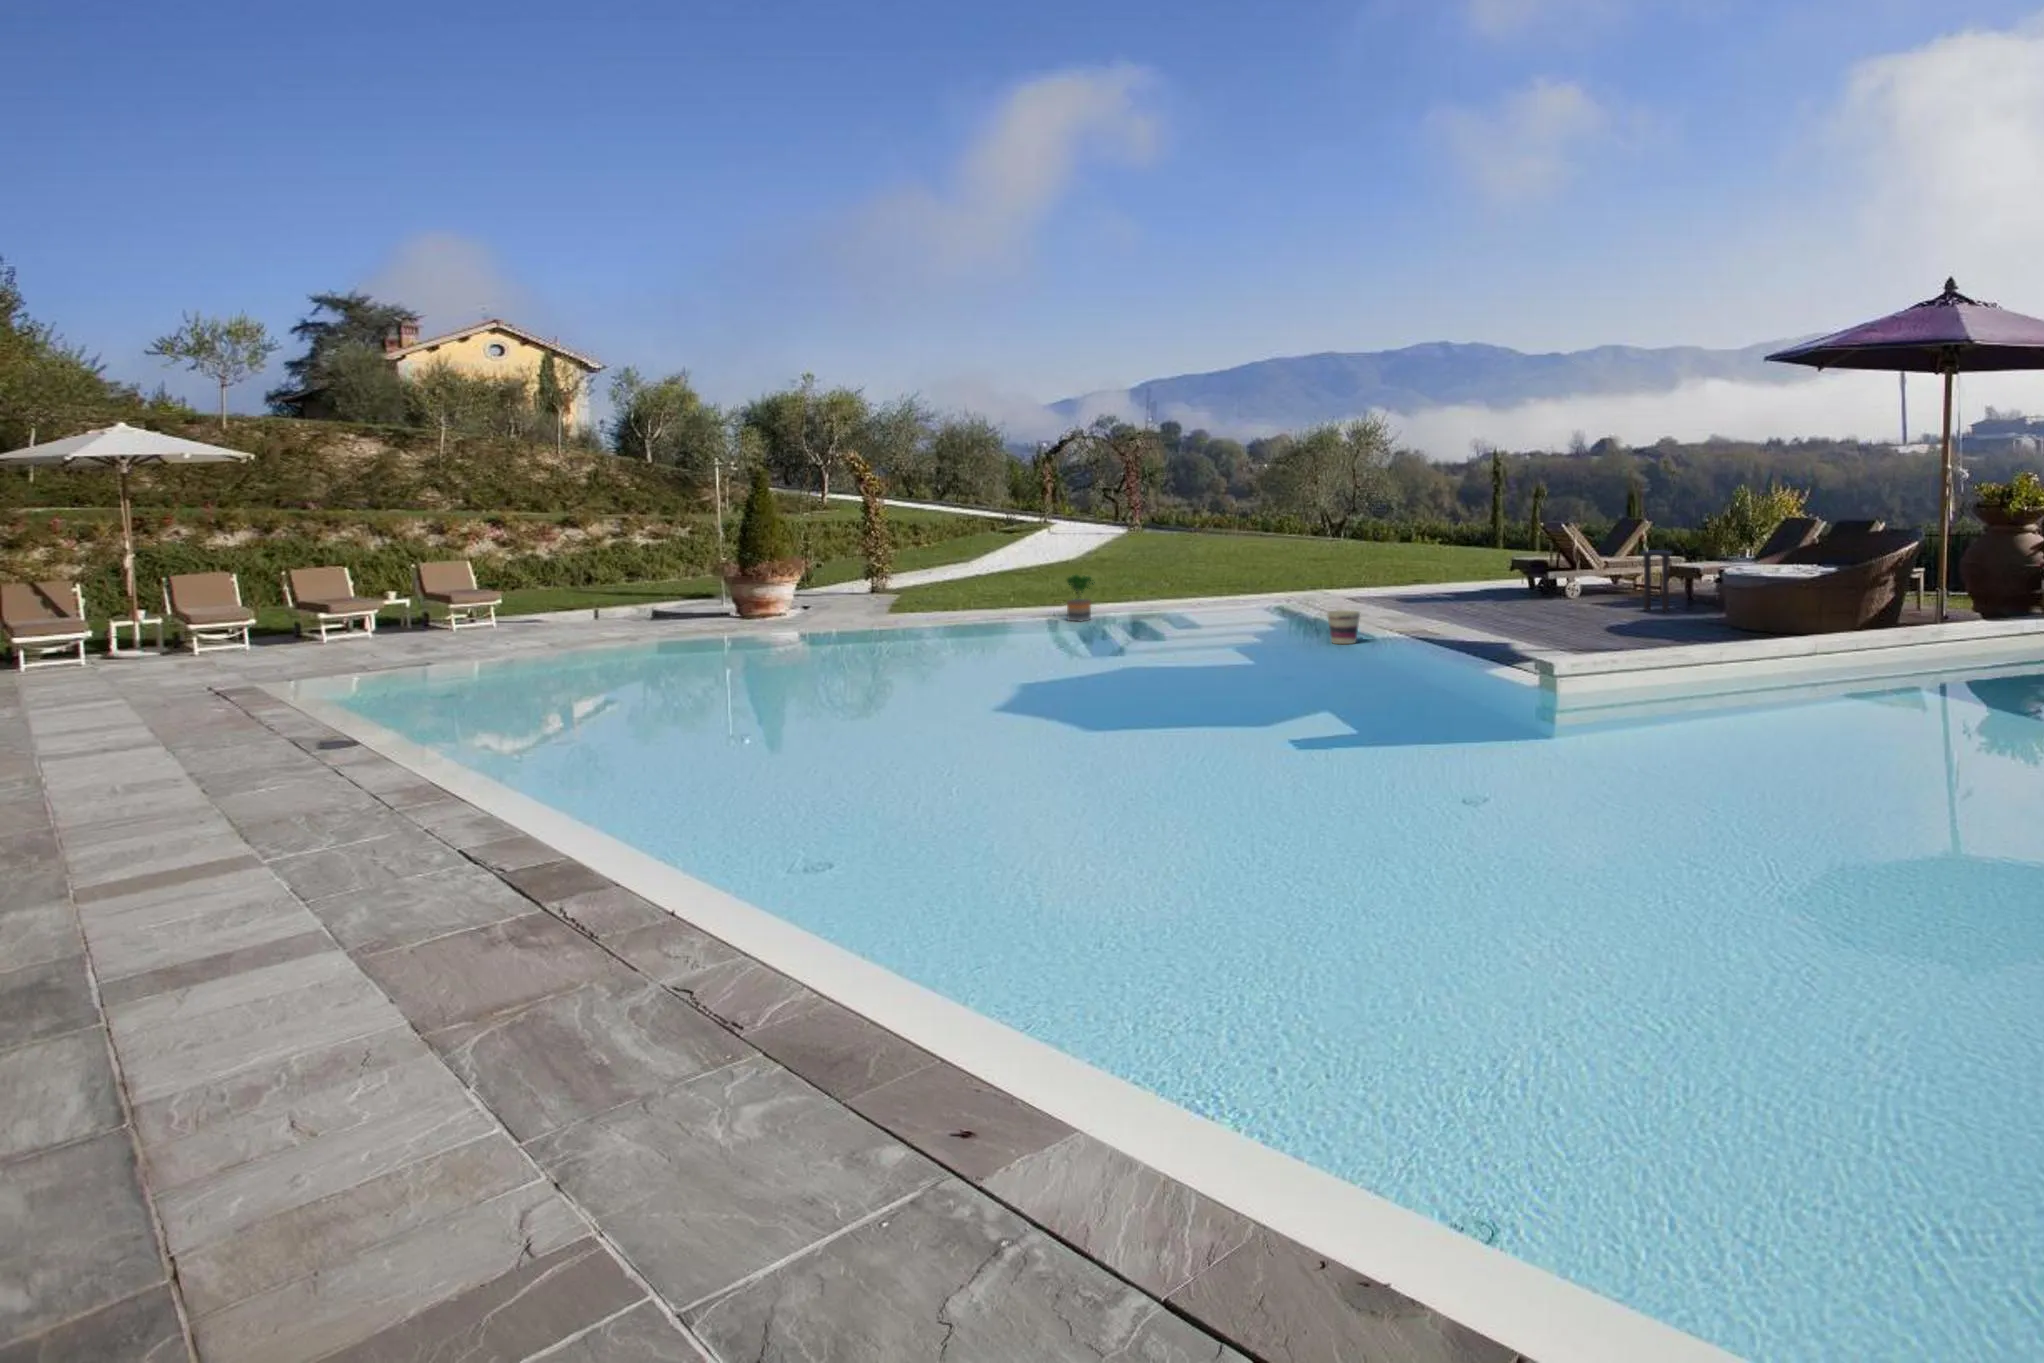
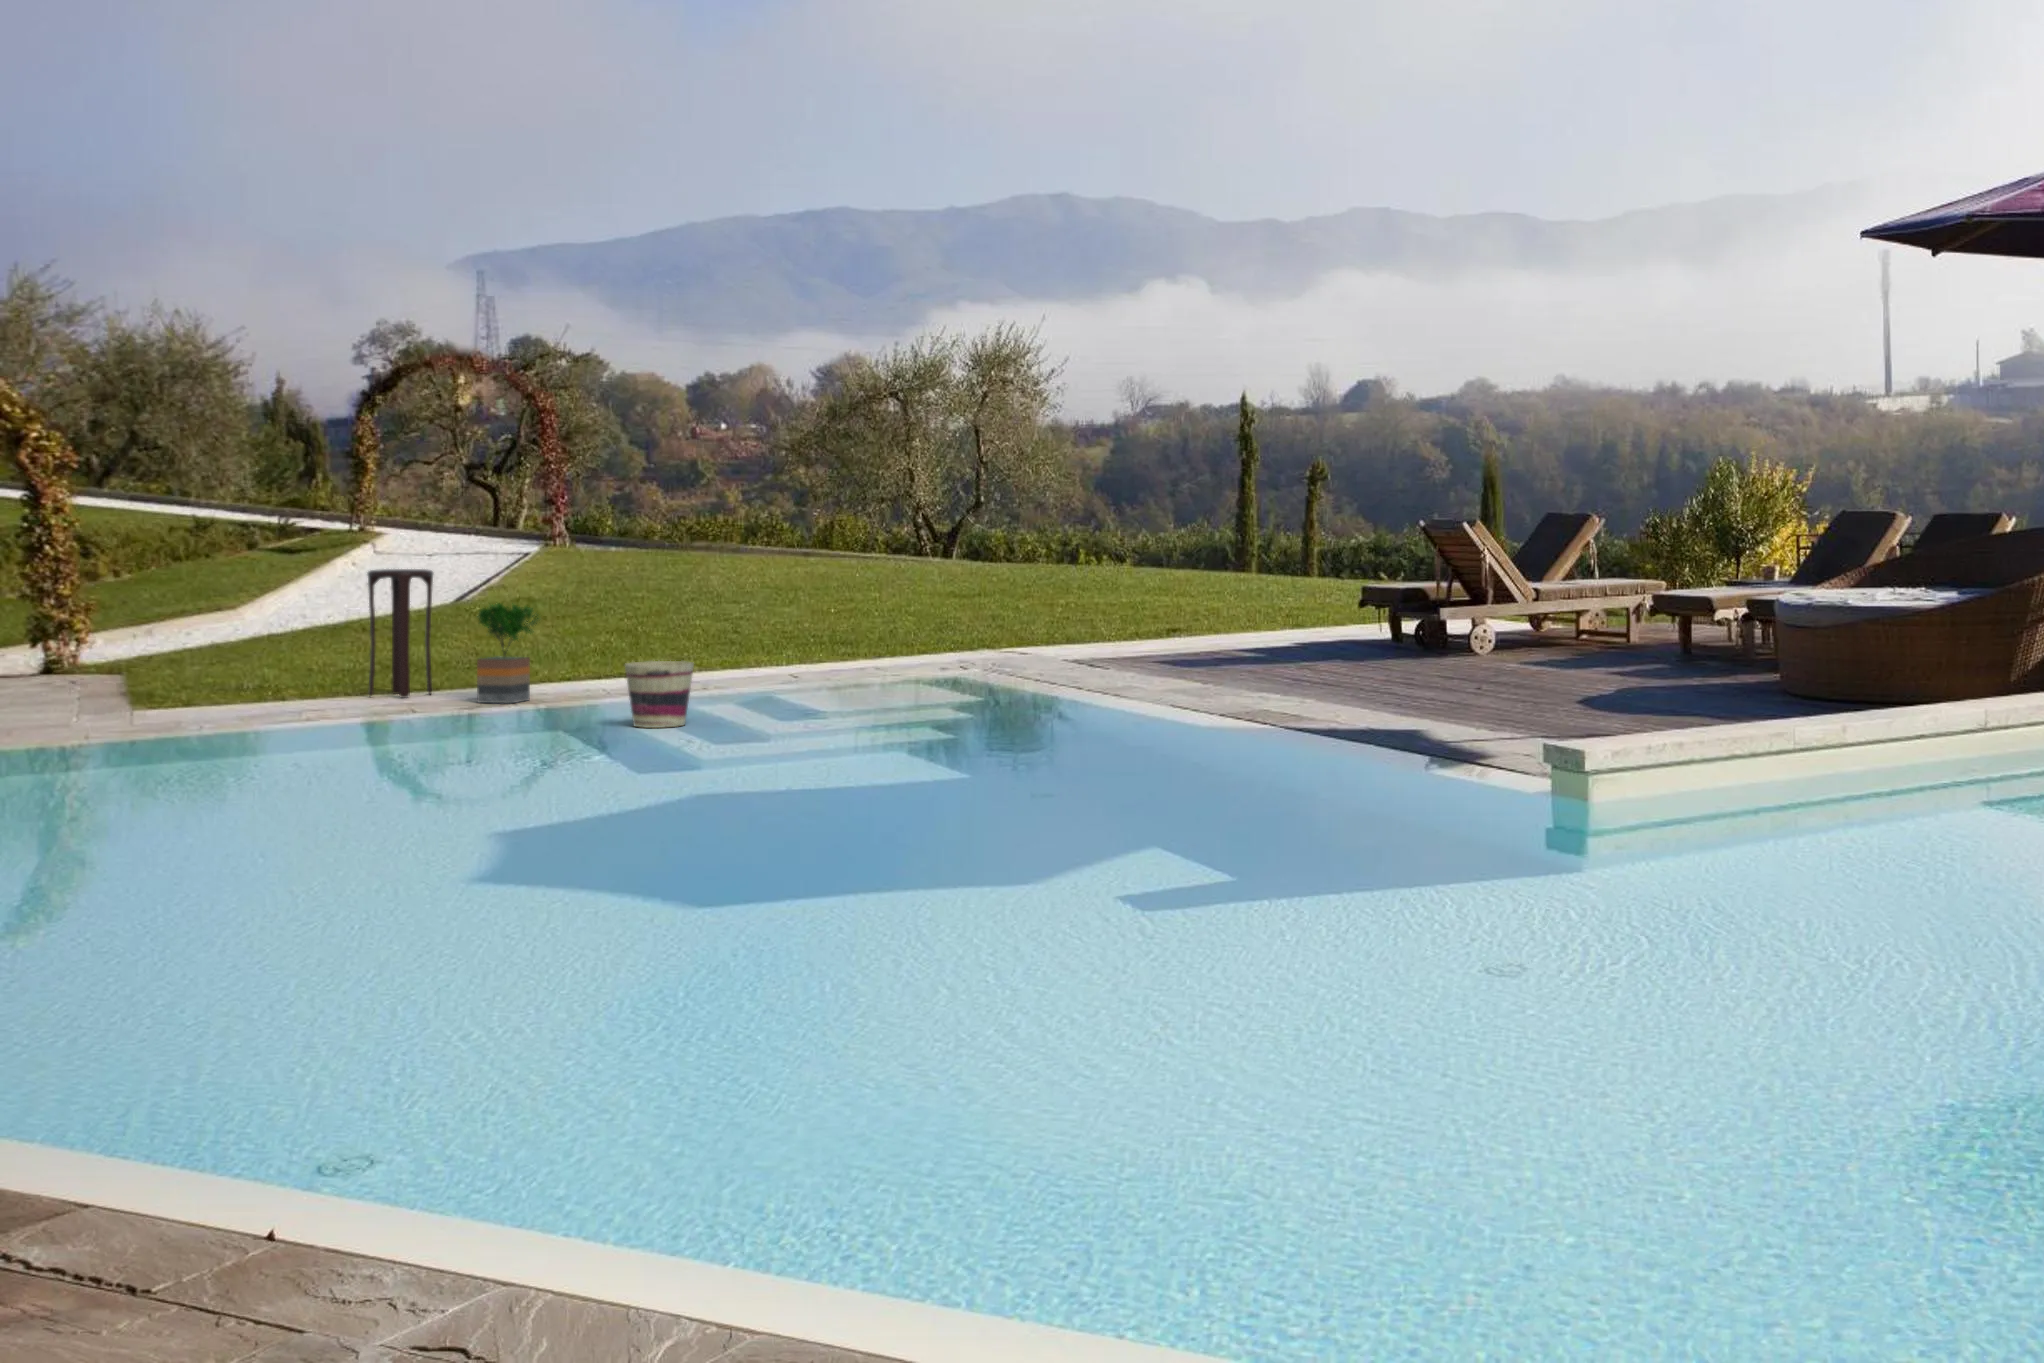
stool: present [1642,551,1671,612] -> present [367,569,433,698]
basket: present [1327,610,1360,644] -> present [625,661,694,728]

